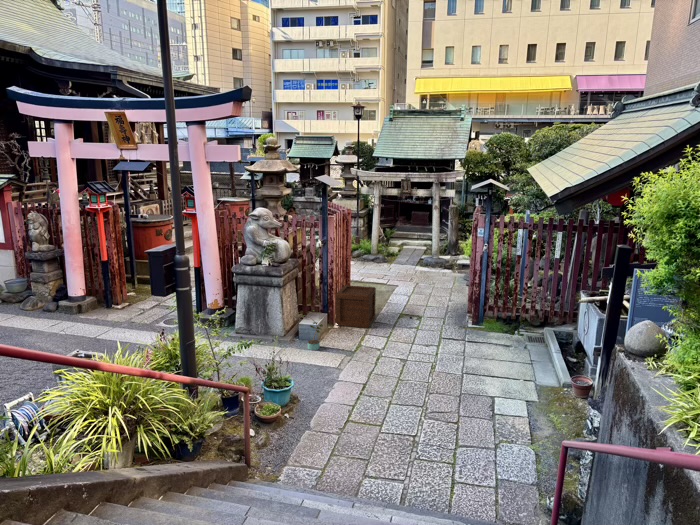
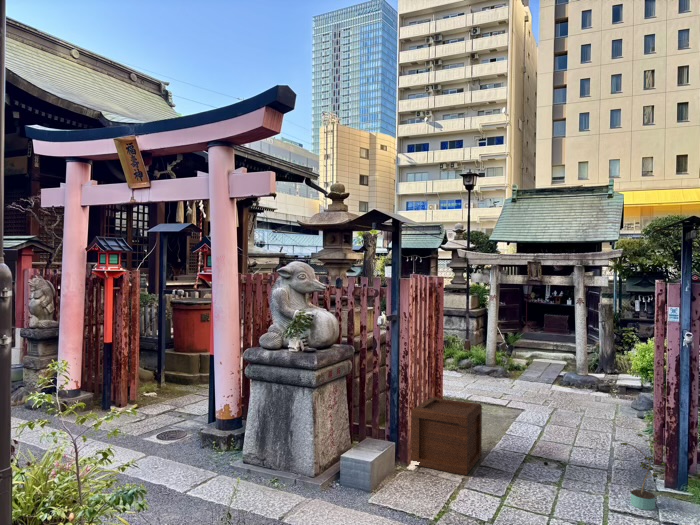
potted plant: present [302,310,323,350] -> present [621,434,667,510]

